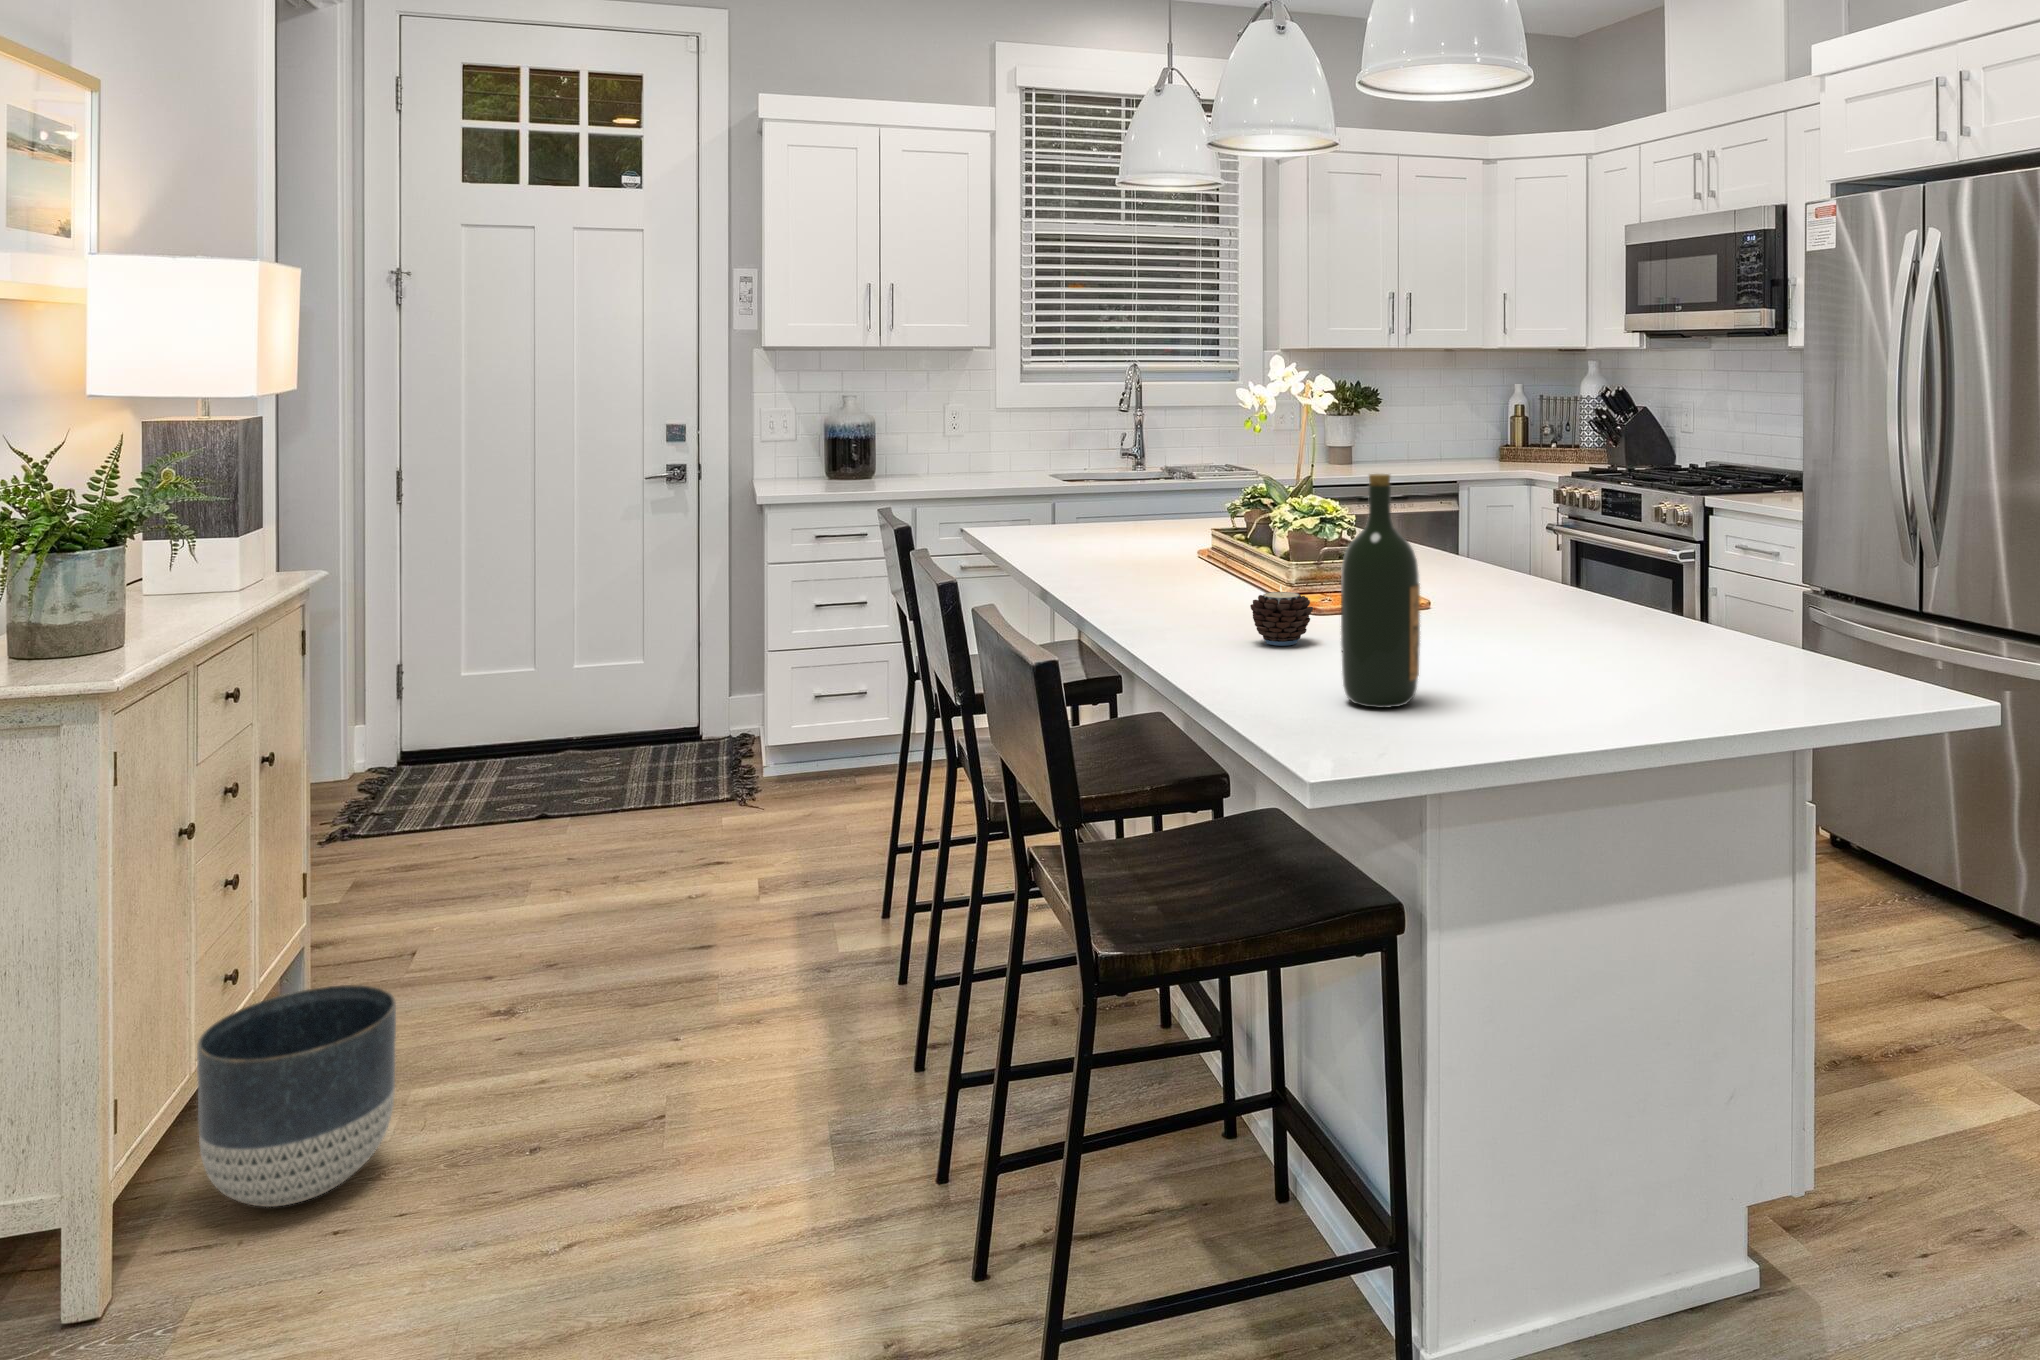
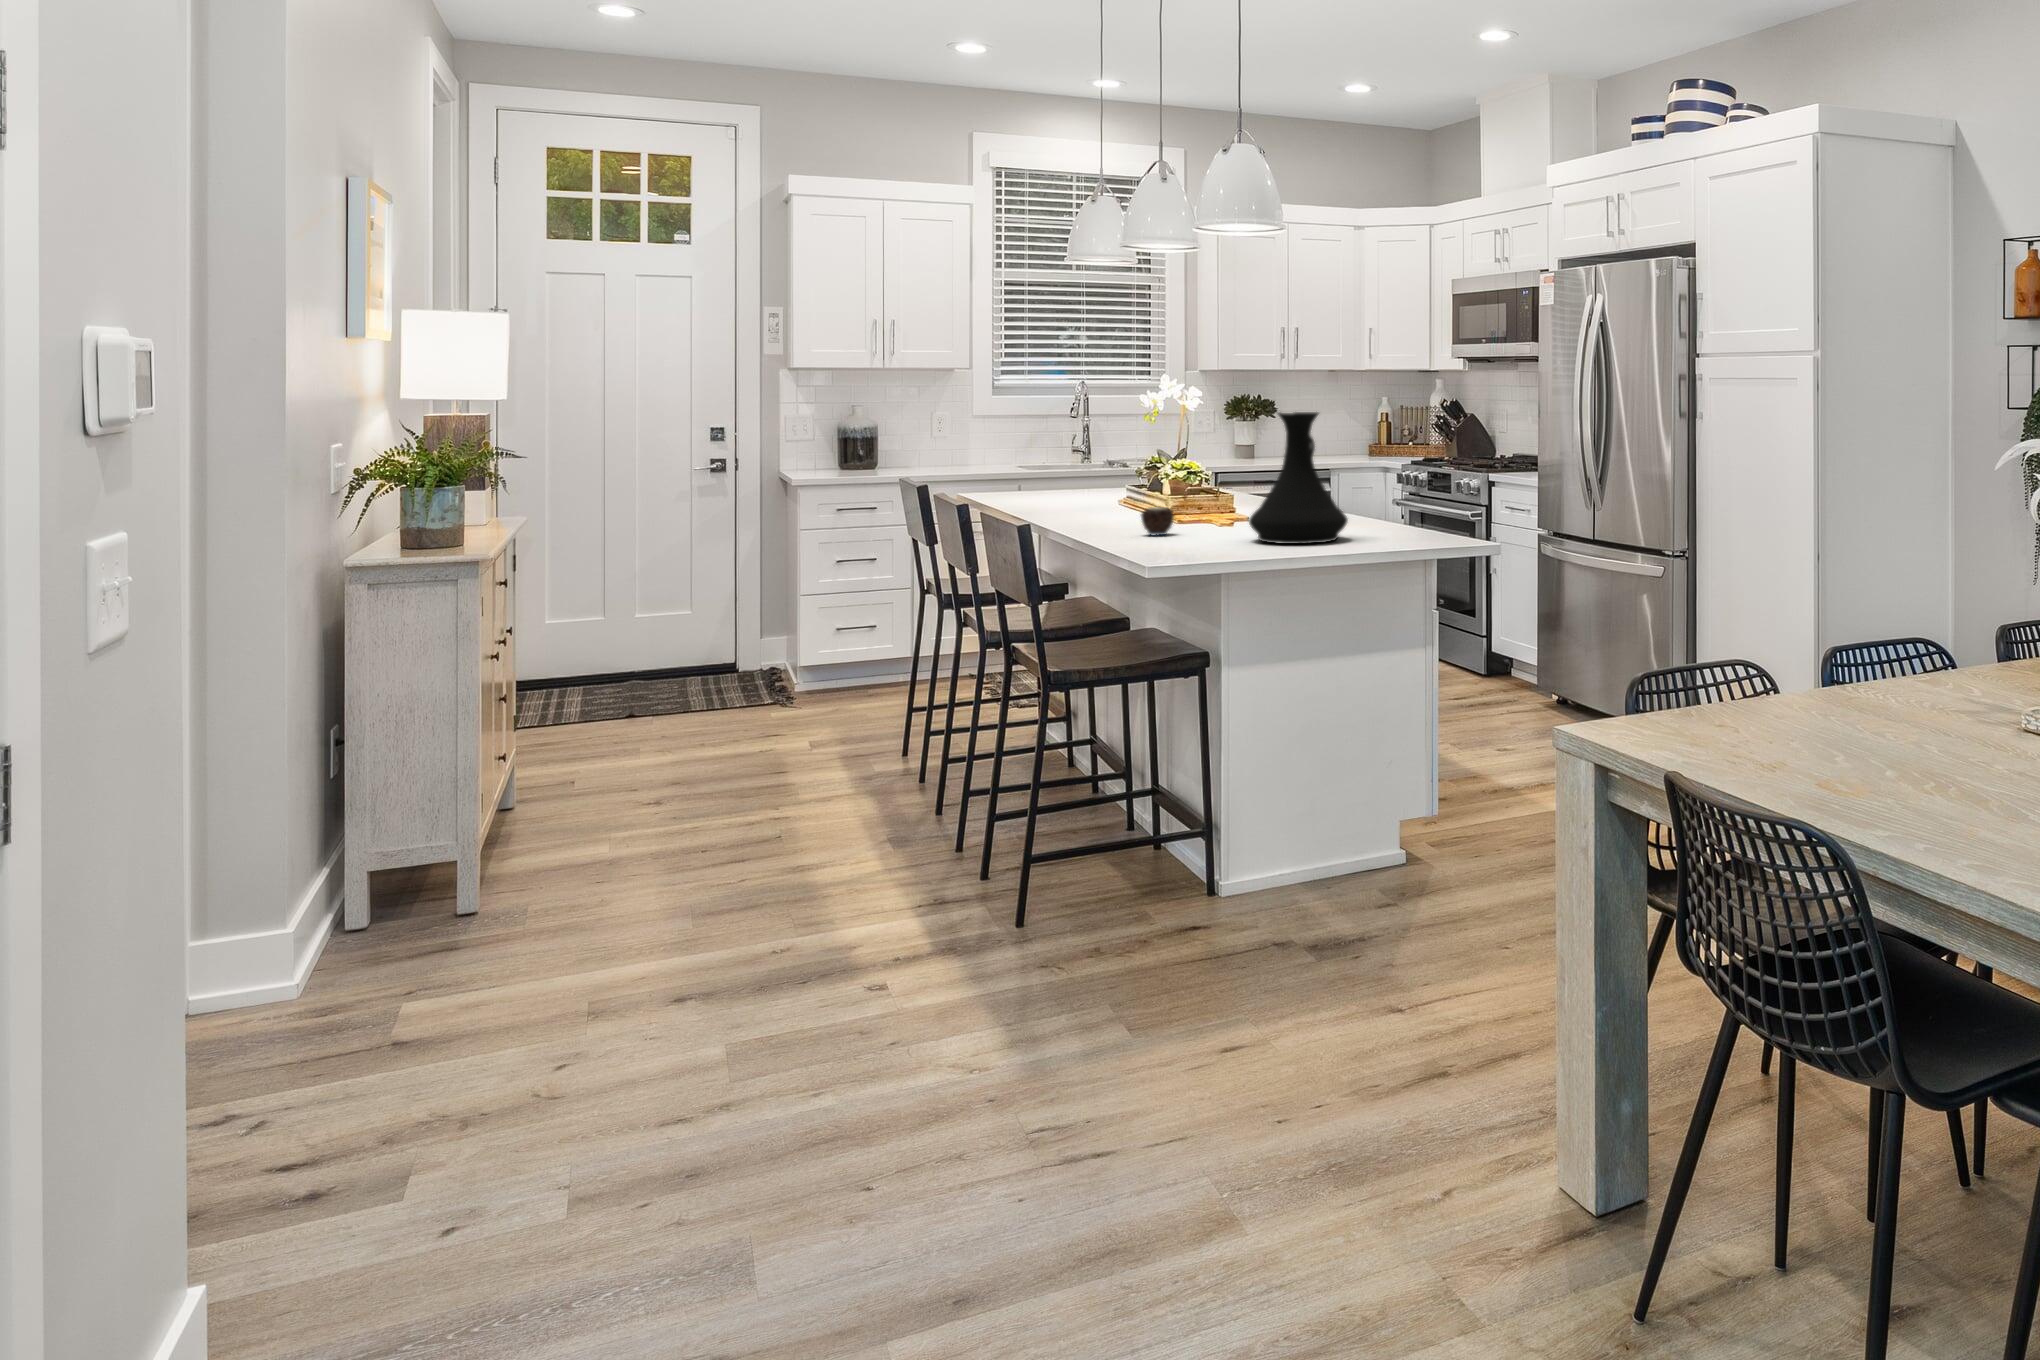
vase: none [1461,427,1655,688] -> present [1249,412,1348,544]
wine bottle: present [1341,474,1420,708] -> none [1179,434,1219,550]
planter: present [197,985,396,1207] -> none [515,753,626,868]

